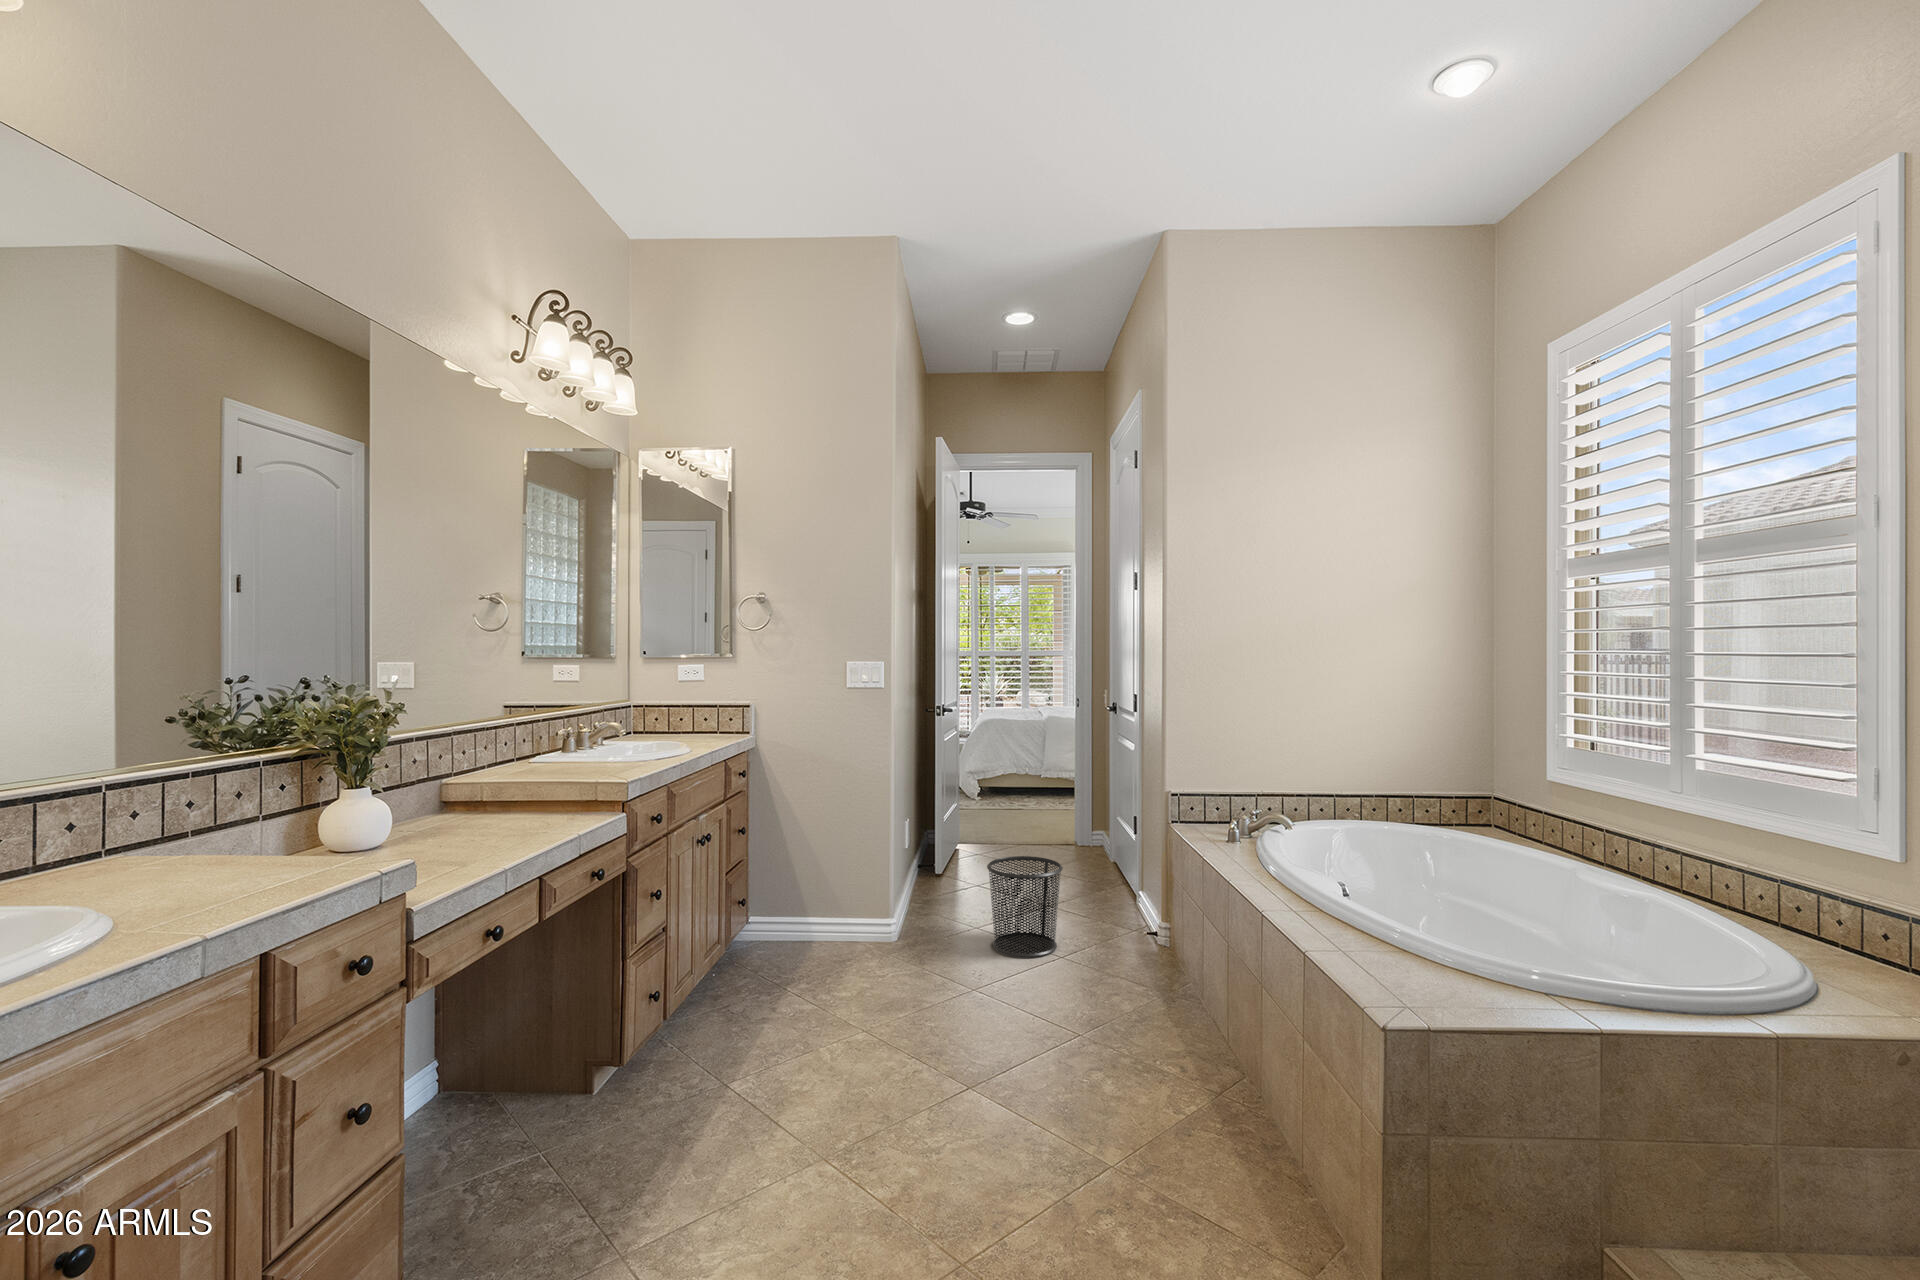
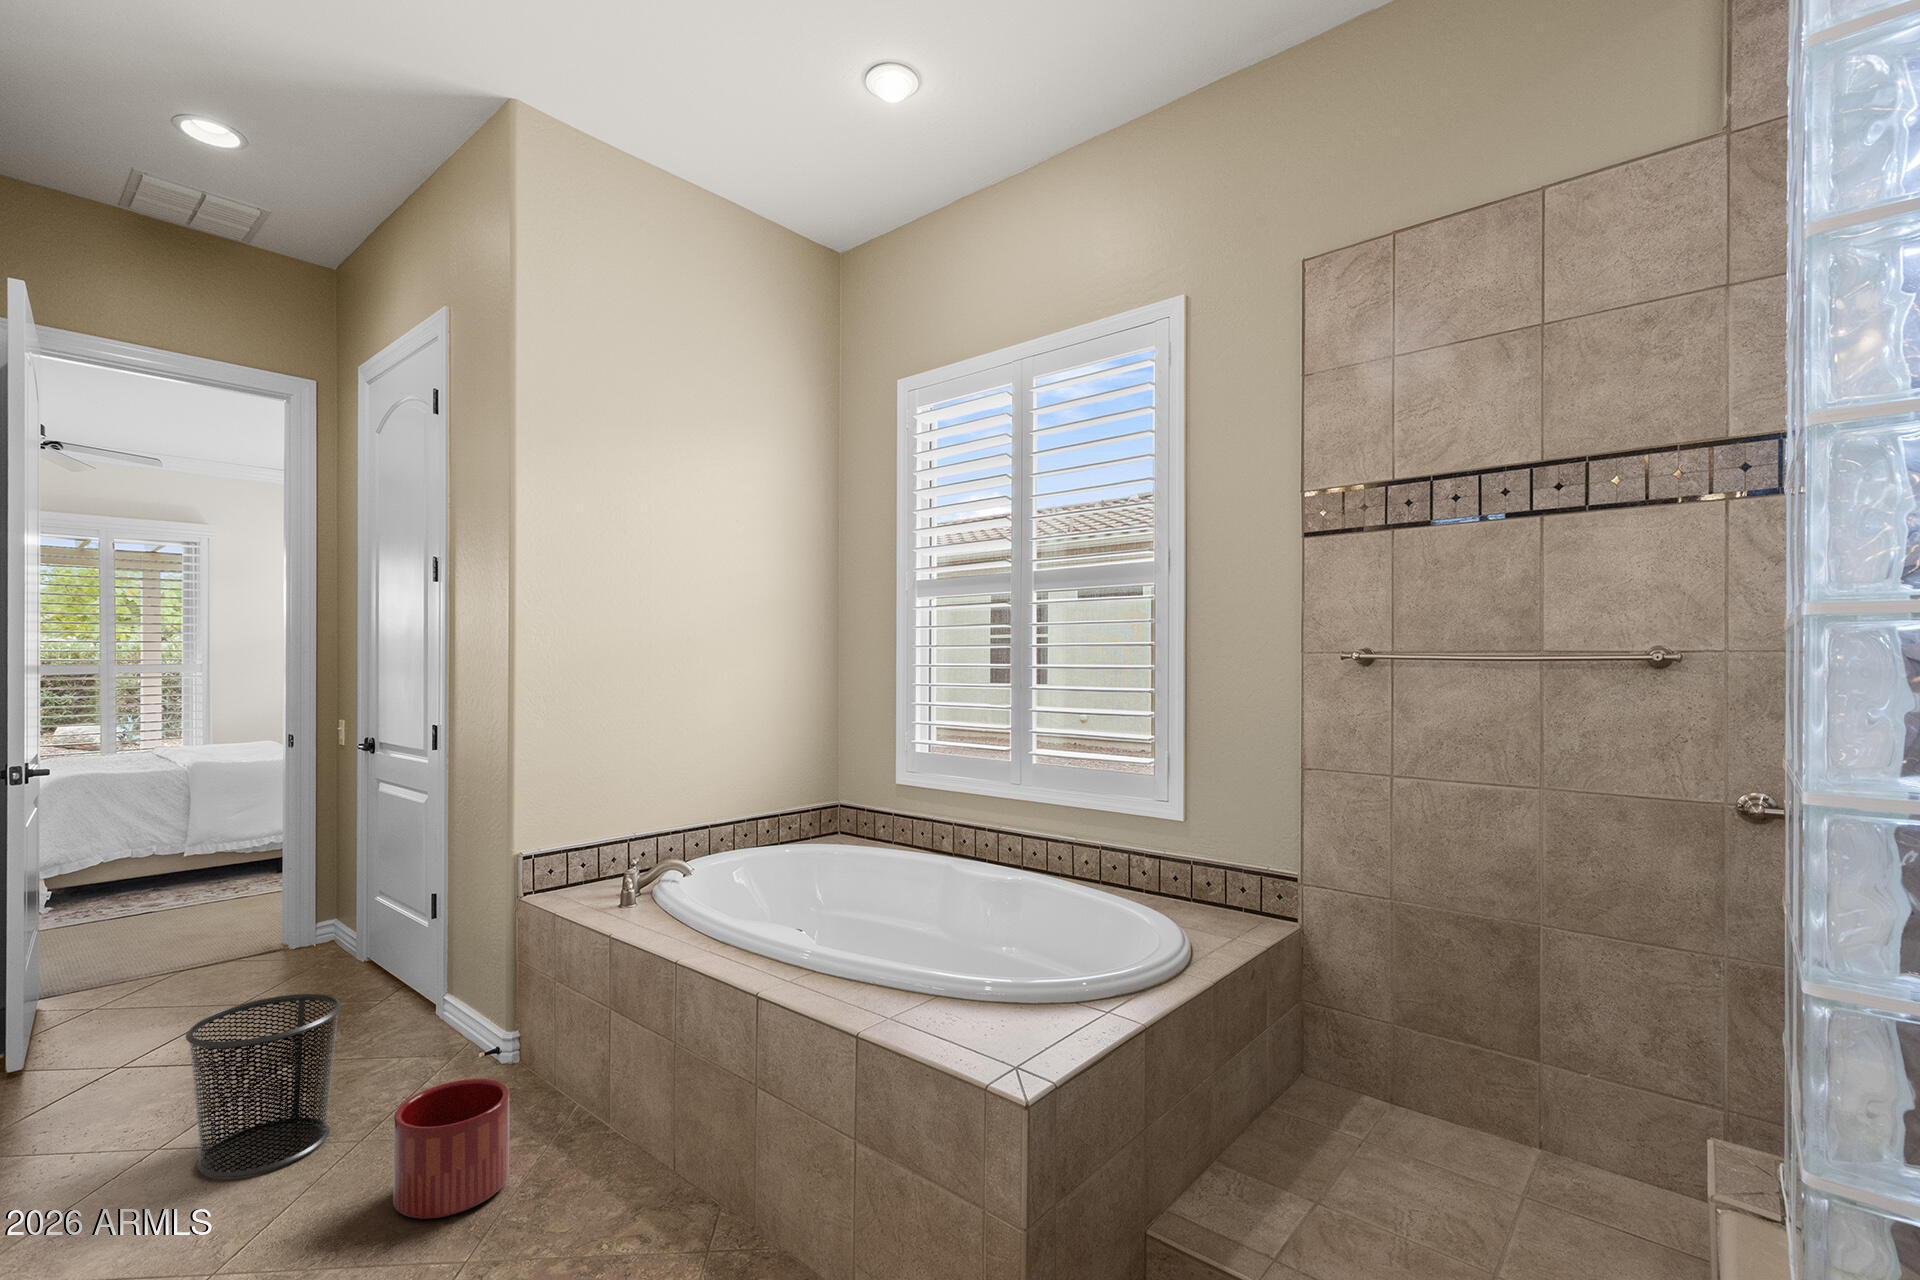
planter: none [1069,933,1138,1016] -> present [393,1079,509,1219]

